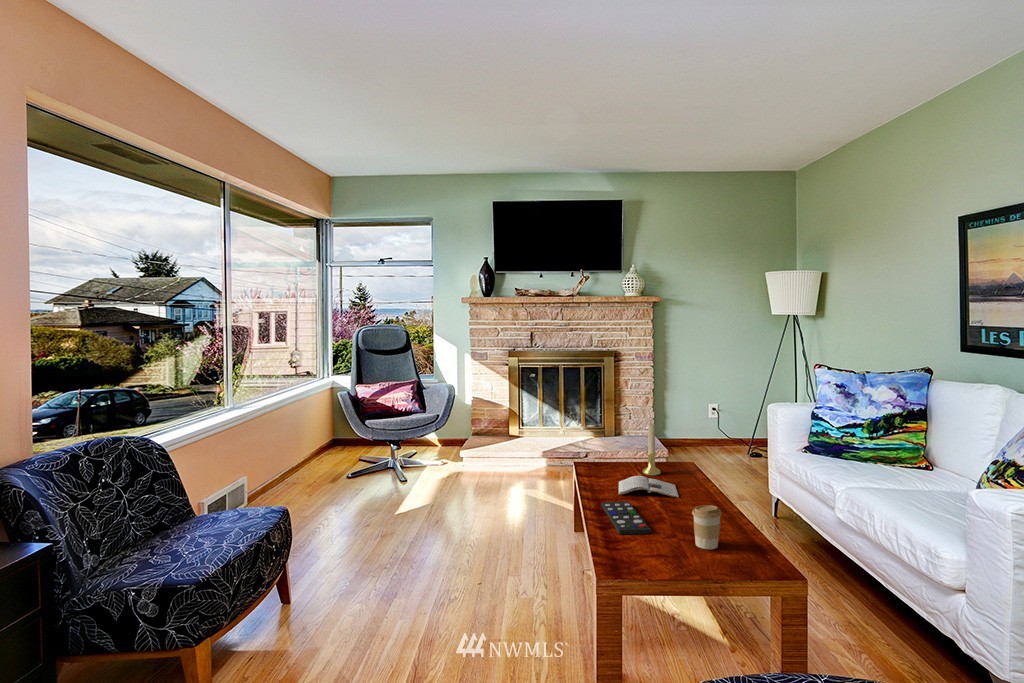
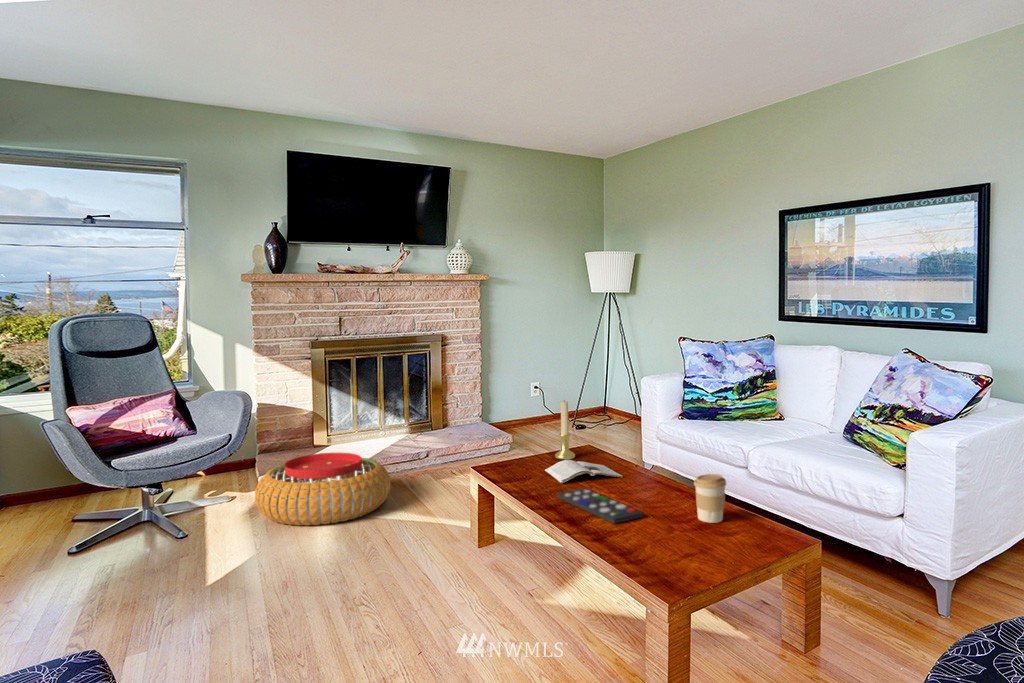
pouf: none [439,445,541,501] -> present [255,452,391,525]

